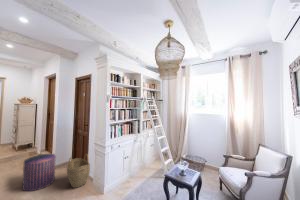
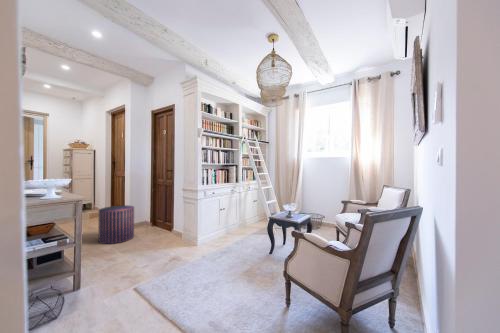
woven basket: present [67,154,90,188] -> none [150,204,178,242]

